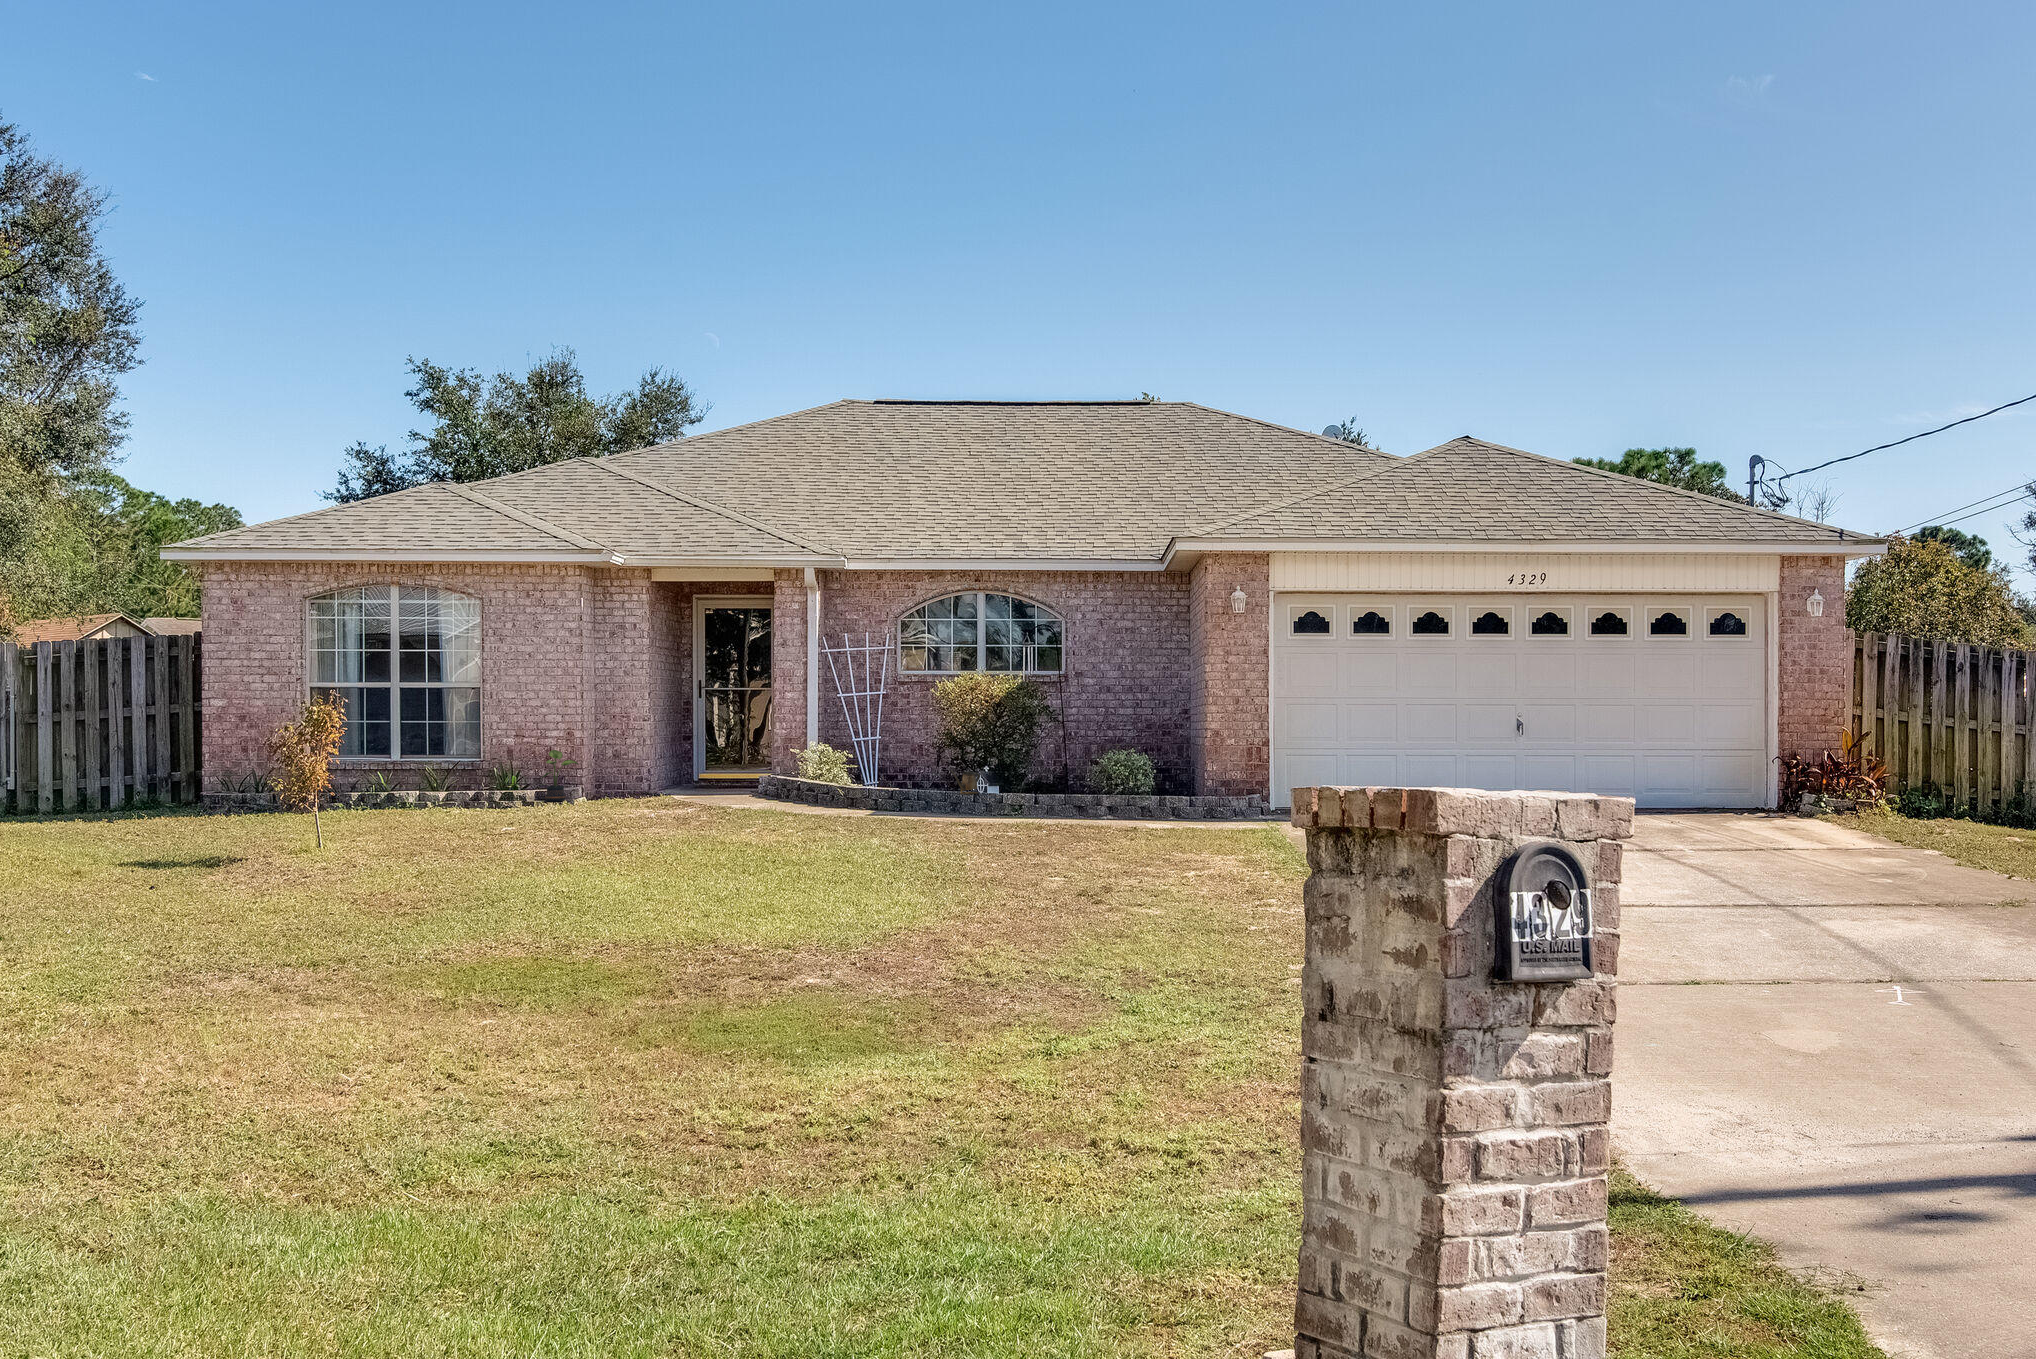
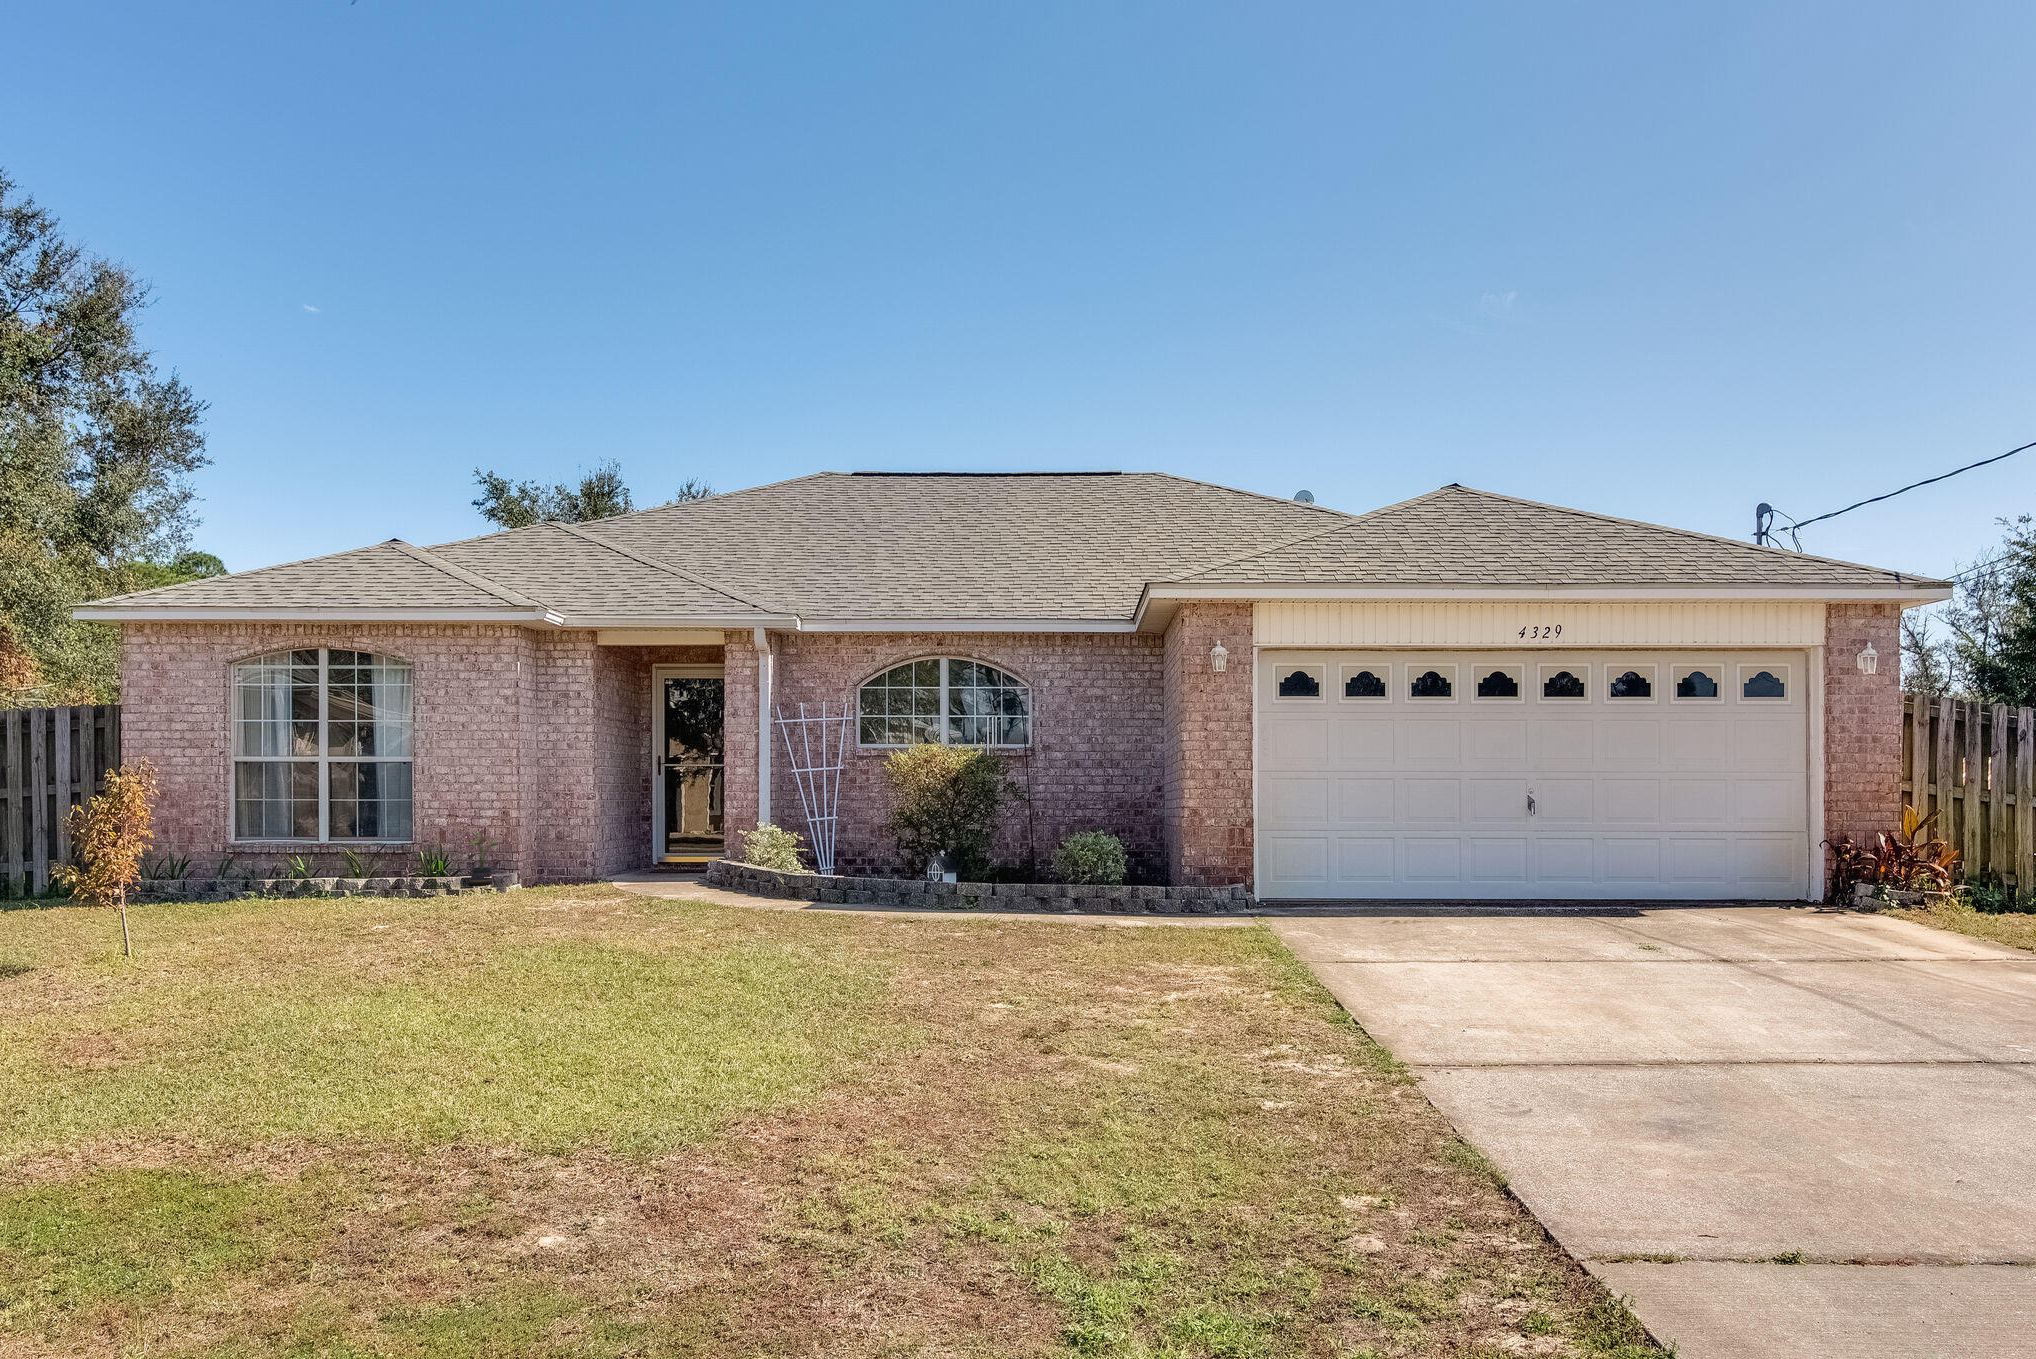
watering can: present [951,770,980,794] -> none [906,851,940,876]

